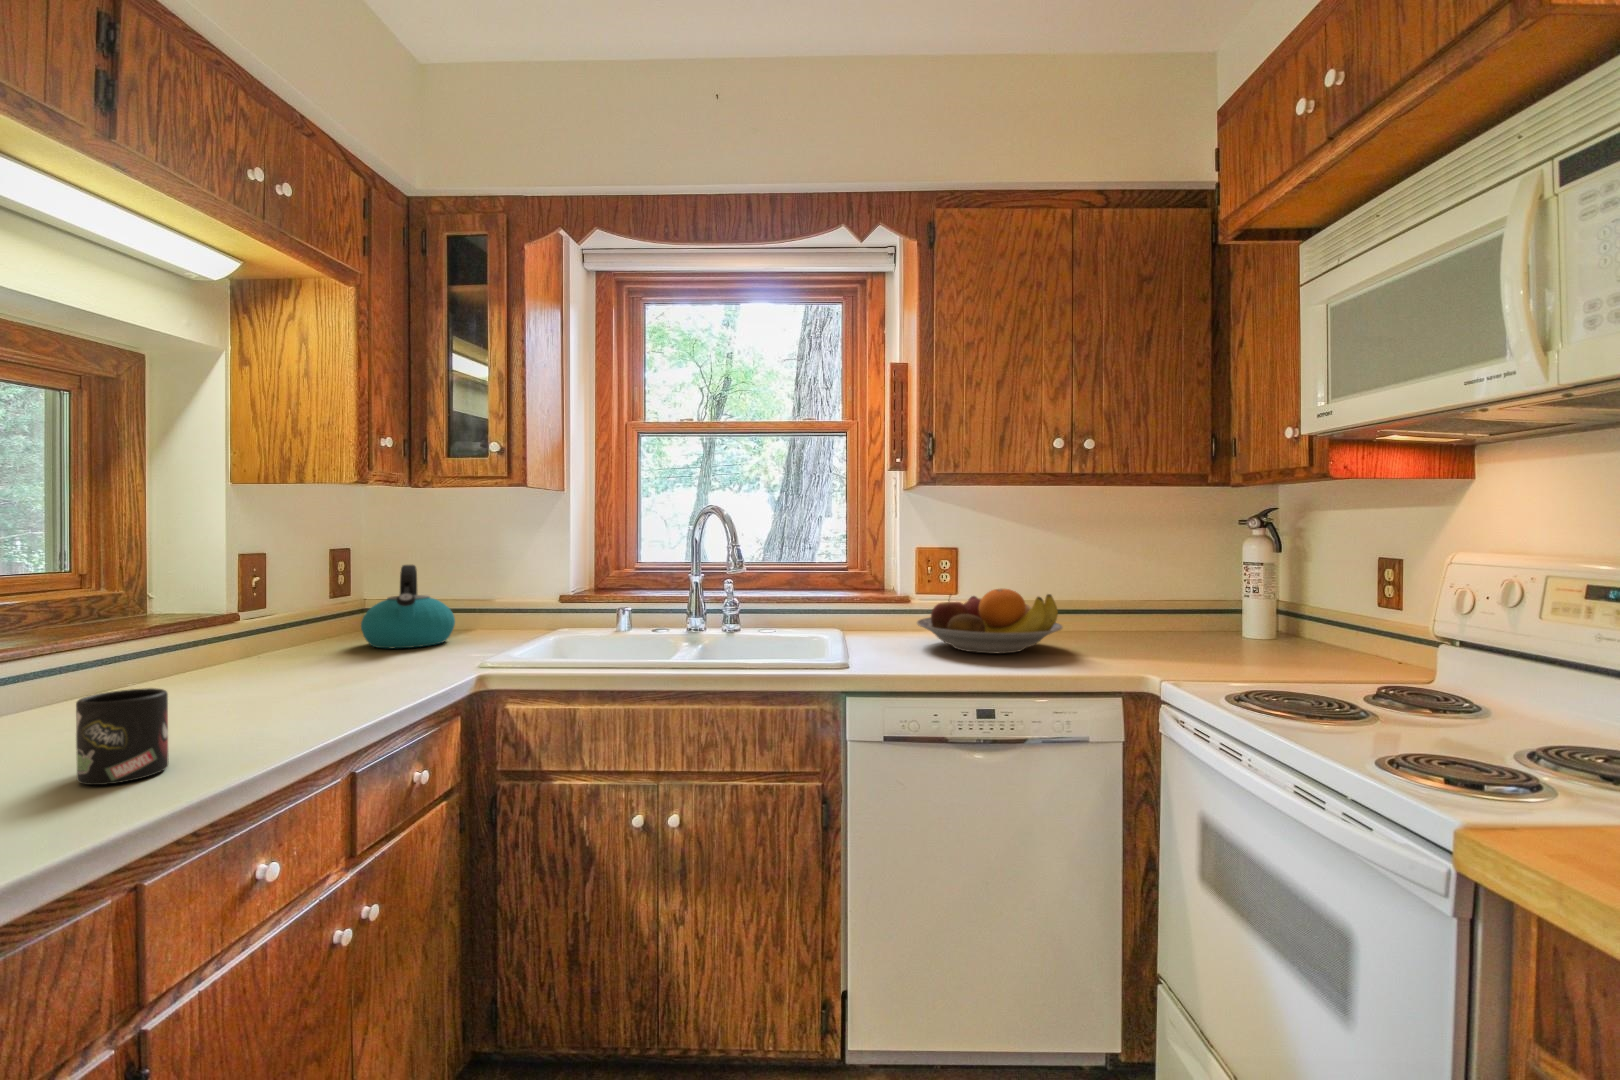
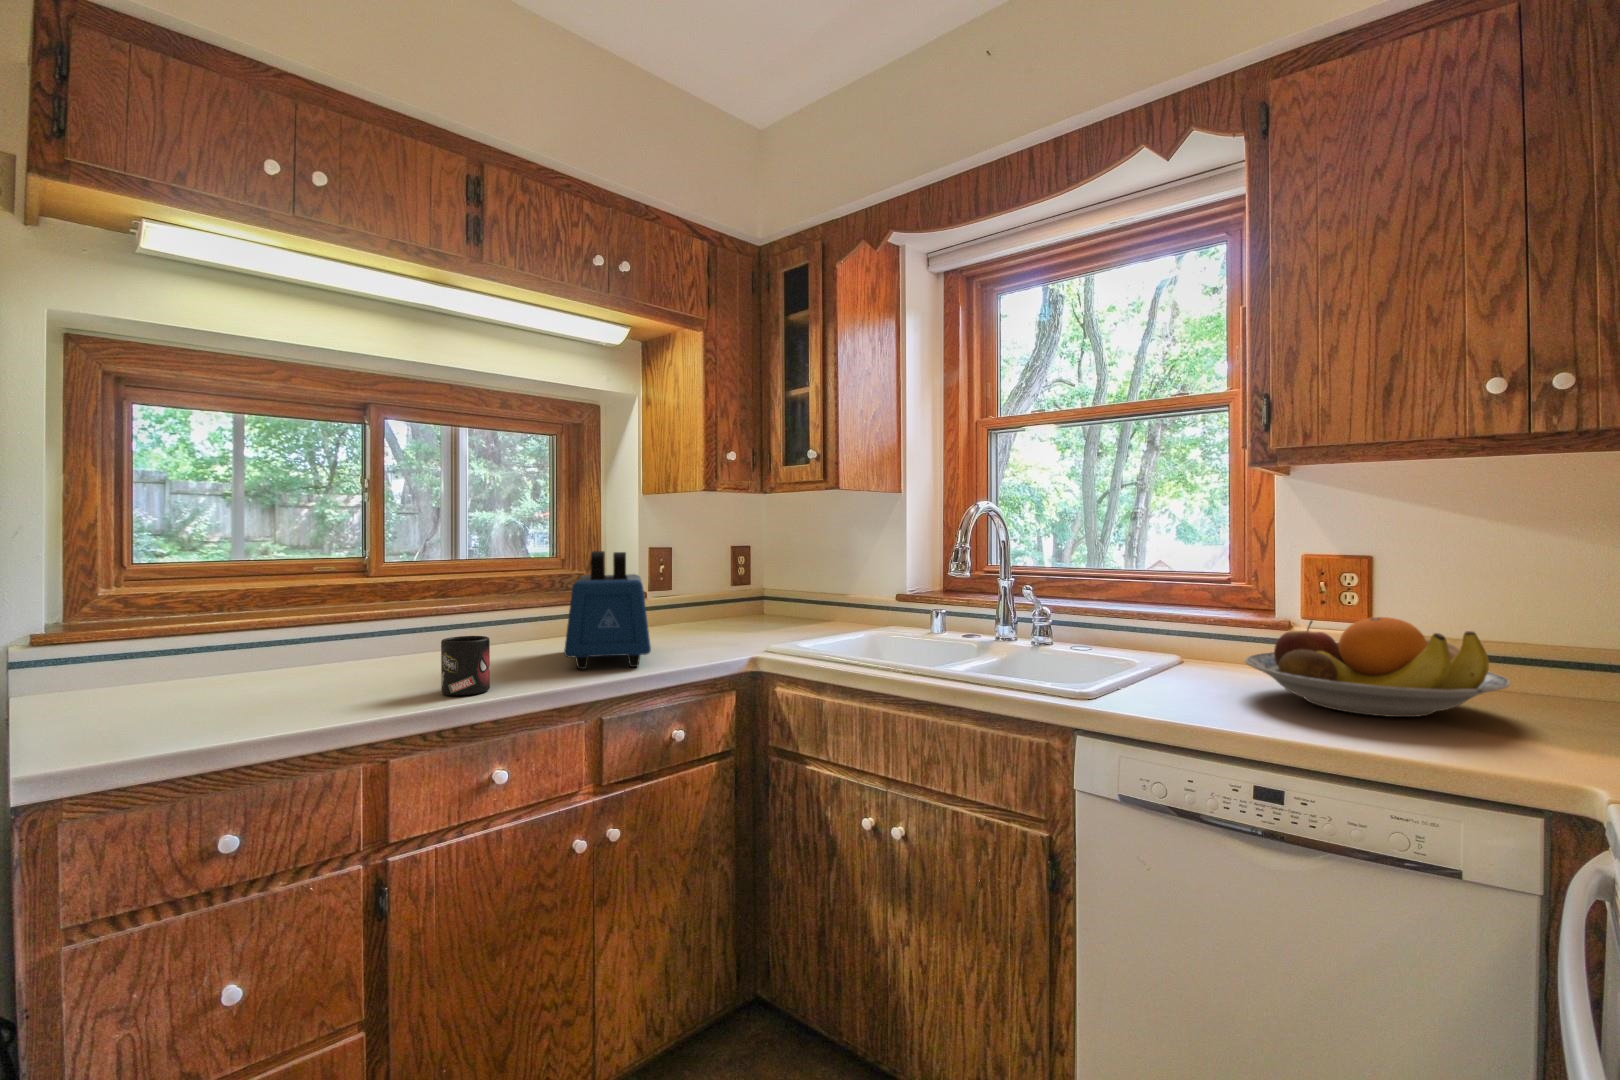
toaster: none [186,559,368,718] -> present [564,551,651,669]
kettle: present [361,565,455,648] -> none [723,560,795,631]

